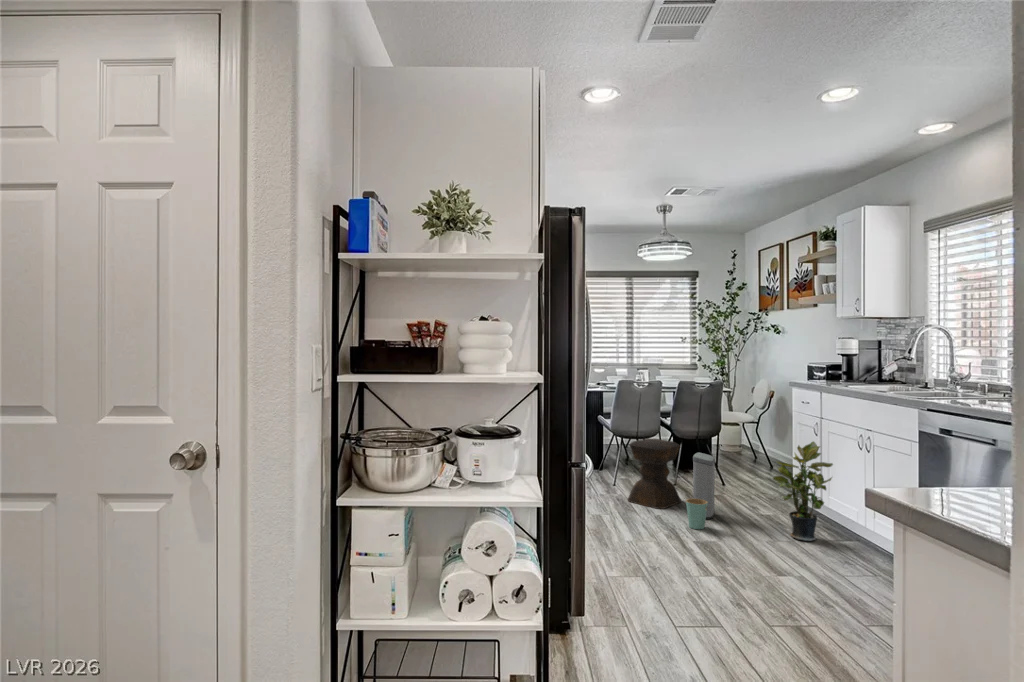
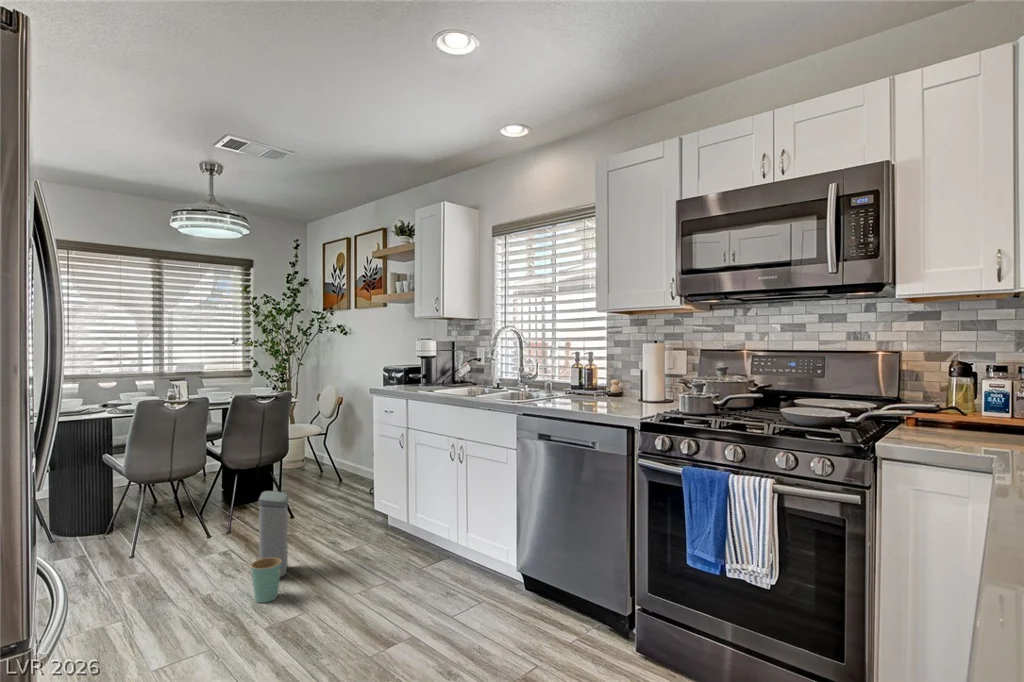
stool: present [628,439,681,509] -> none [155,479,241,582]
potted plant: present [773,442,833,541] -> none [362,458,428,579]

